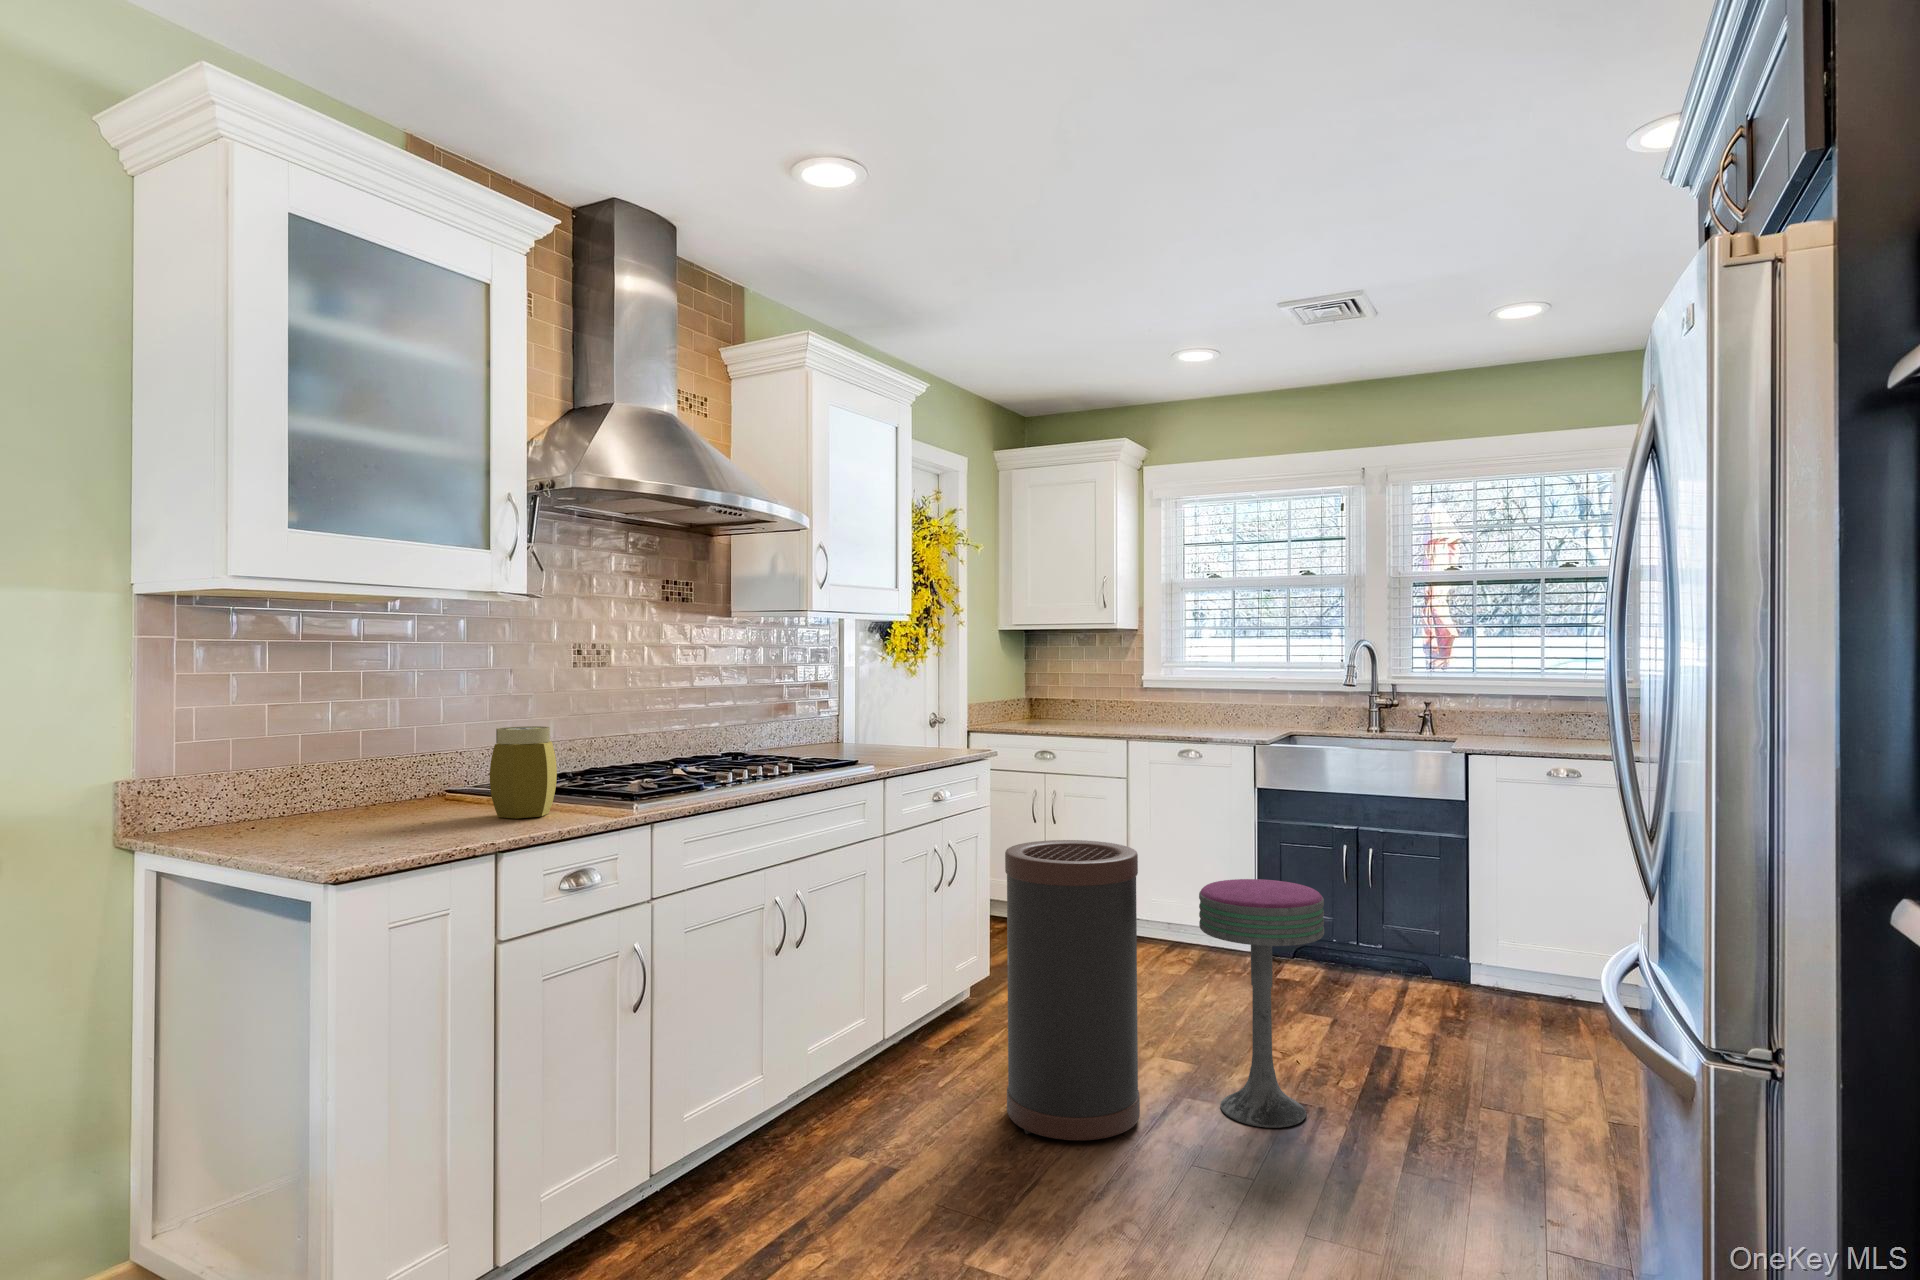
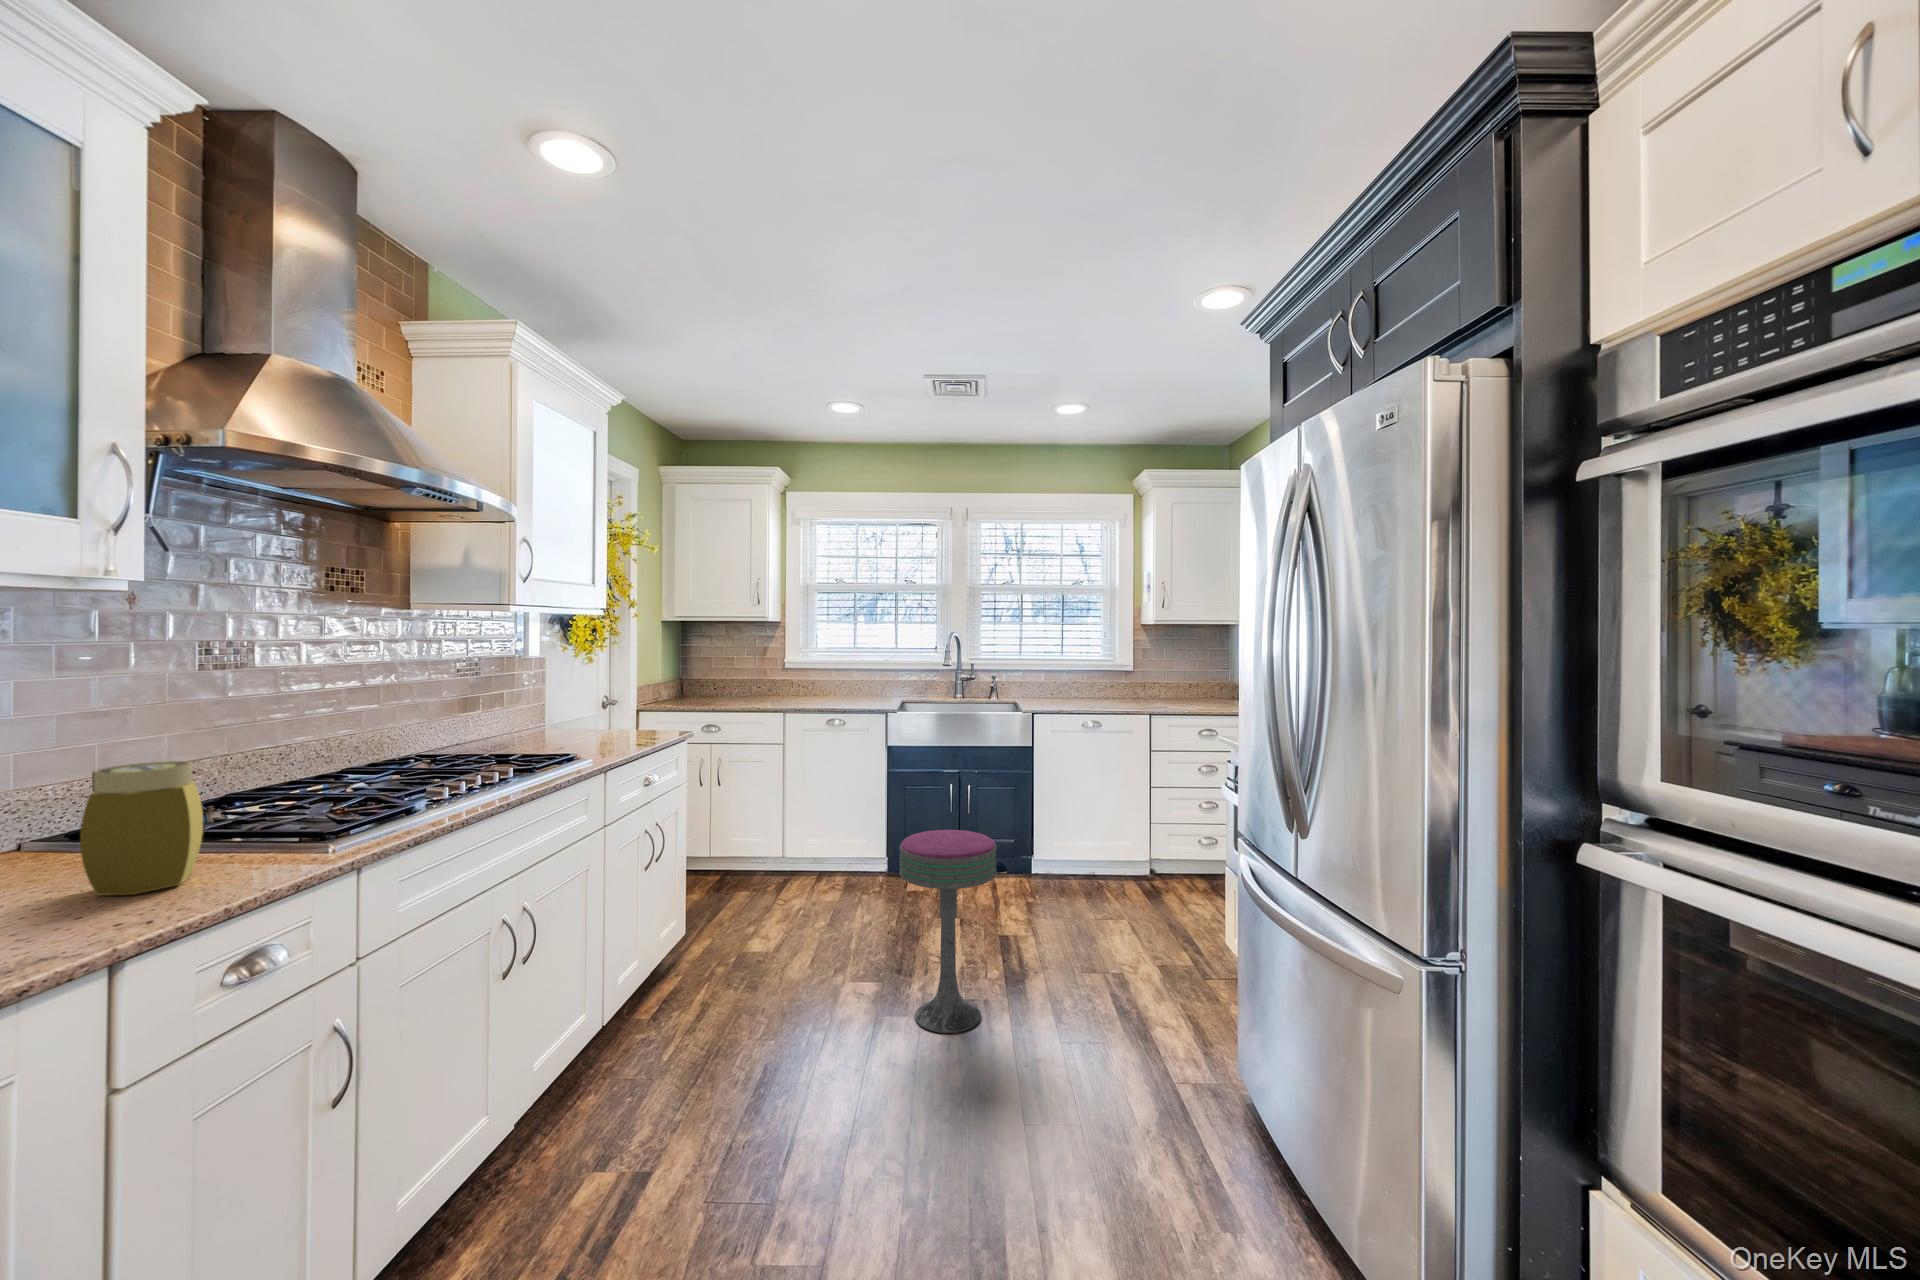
trash can: present [1005,840,1140,1140] -> none [741,814,860,1091]

